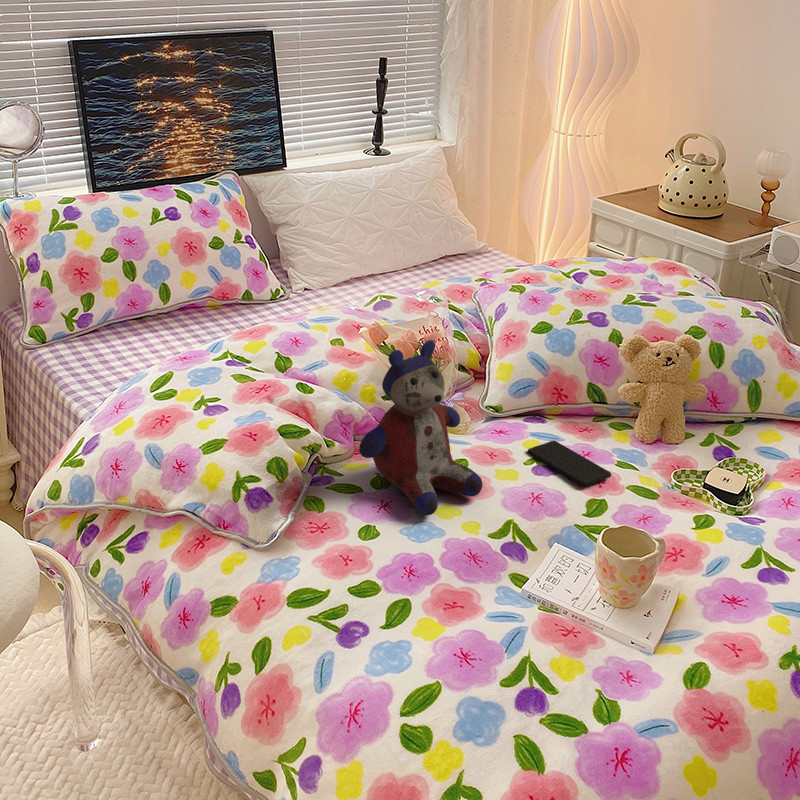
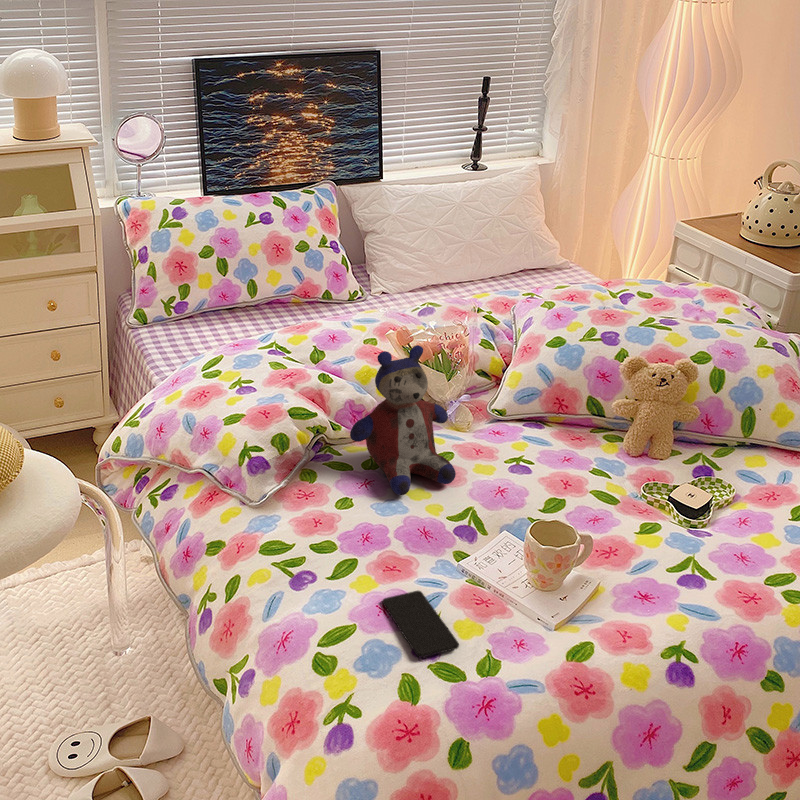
smartphone: present [528,441,611,486] -> present [382,591,459,658]

